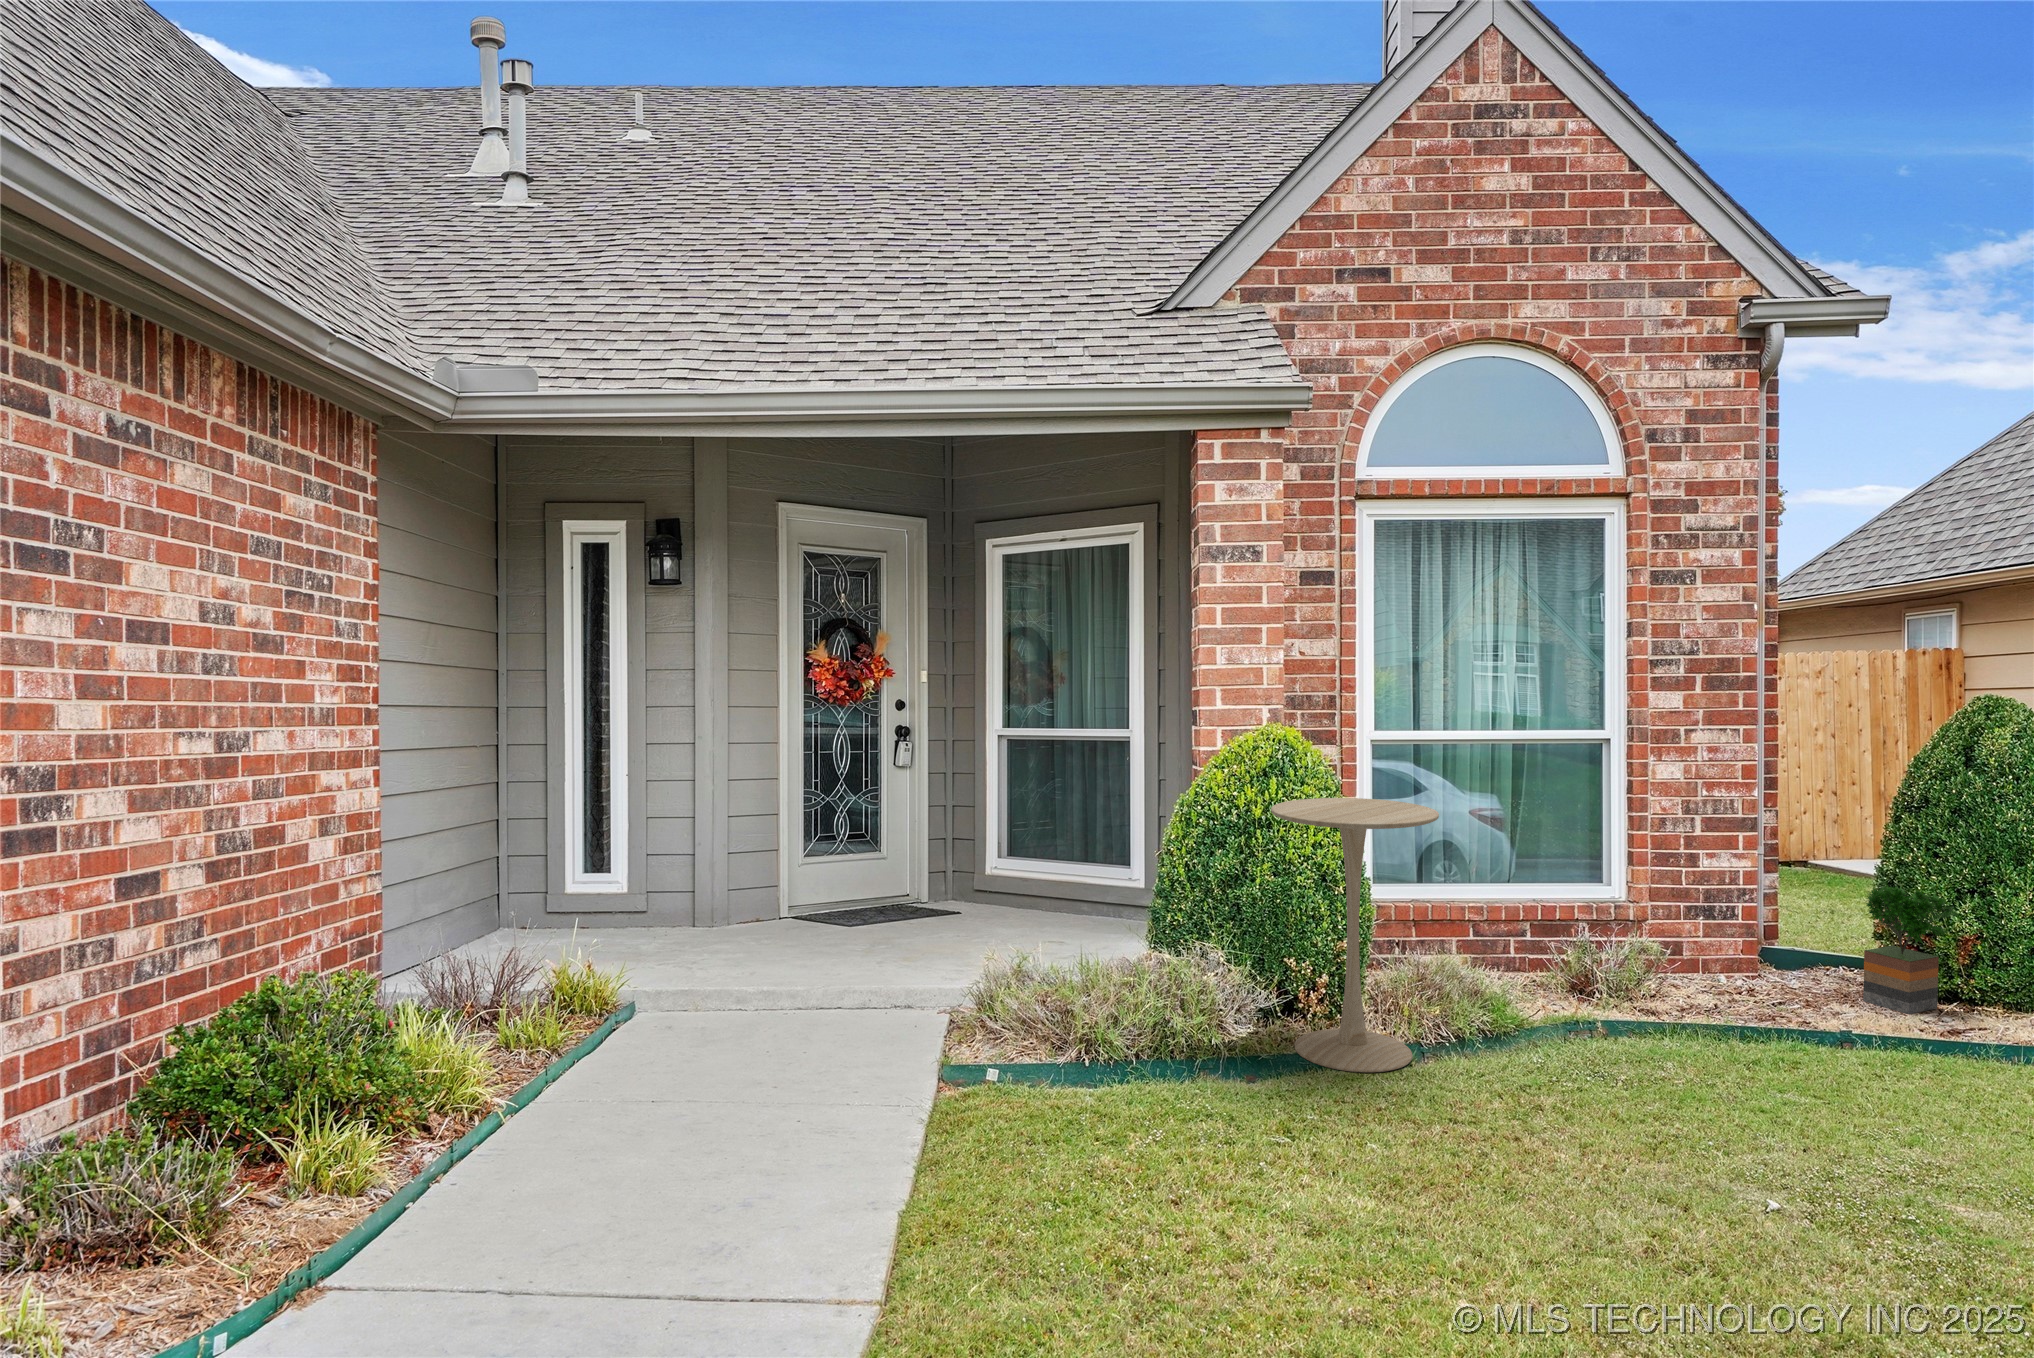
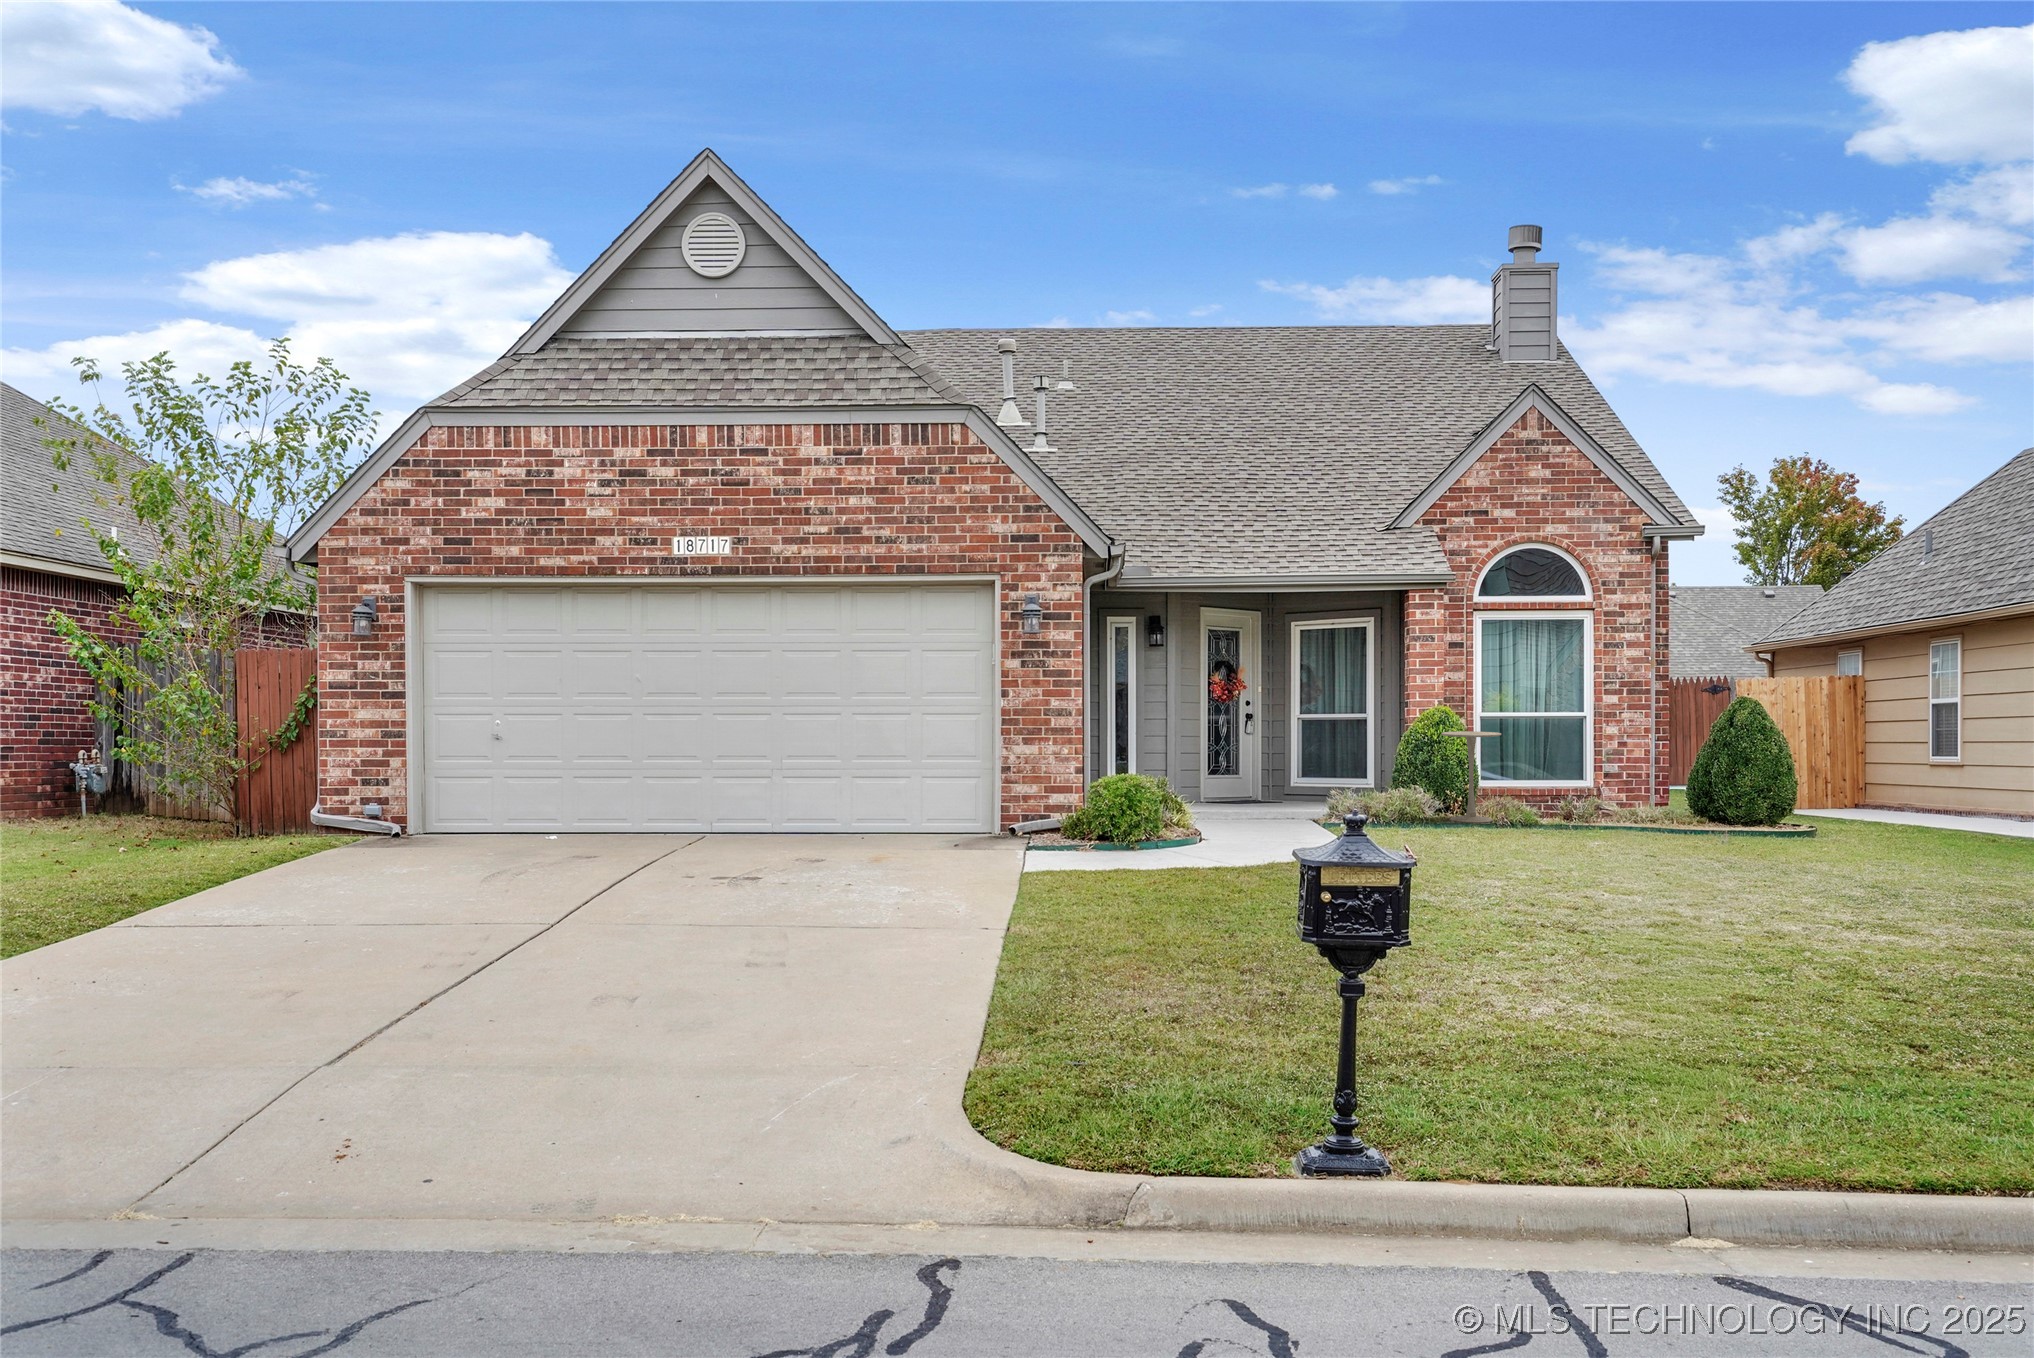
potted tree: present [1863,886,1957,1014] -> none [1676,770,1711,818]

